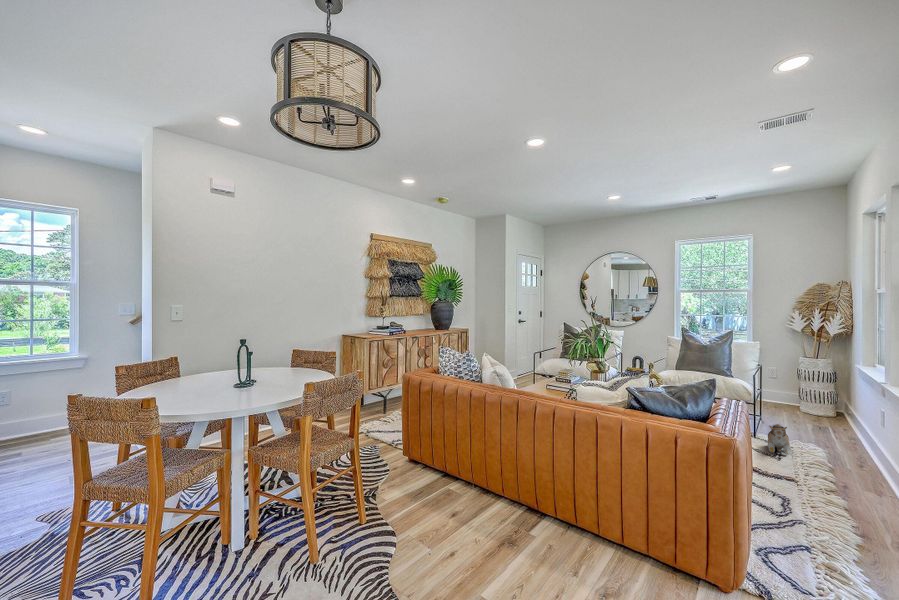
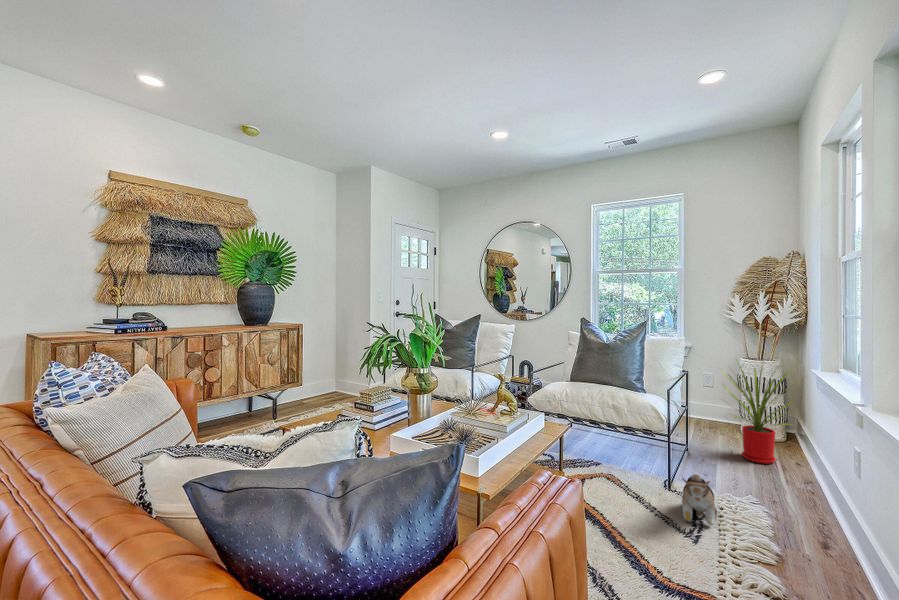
house plant: none [785,356,851,428] -> present [721,363,794,464]

